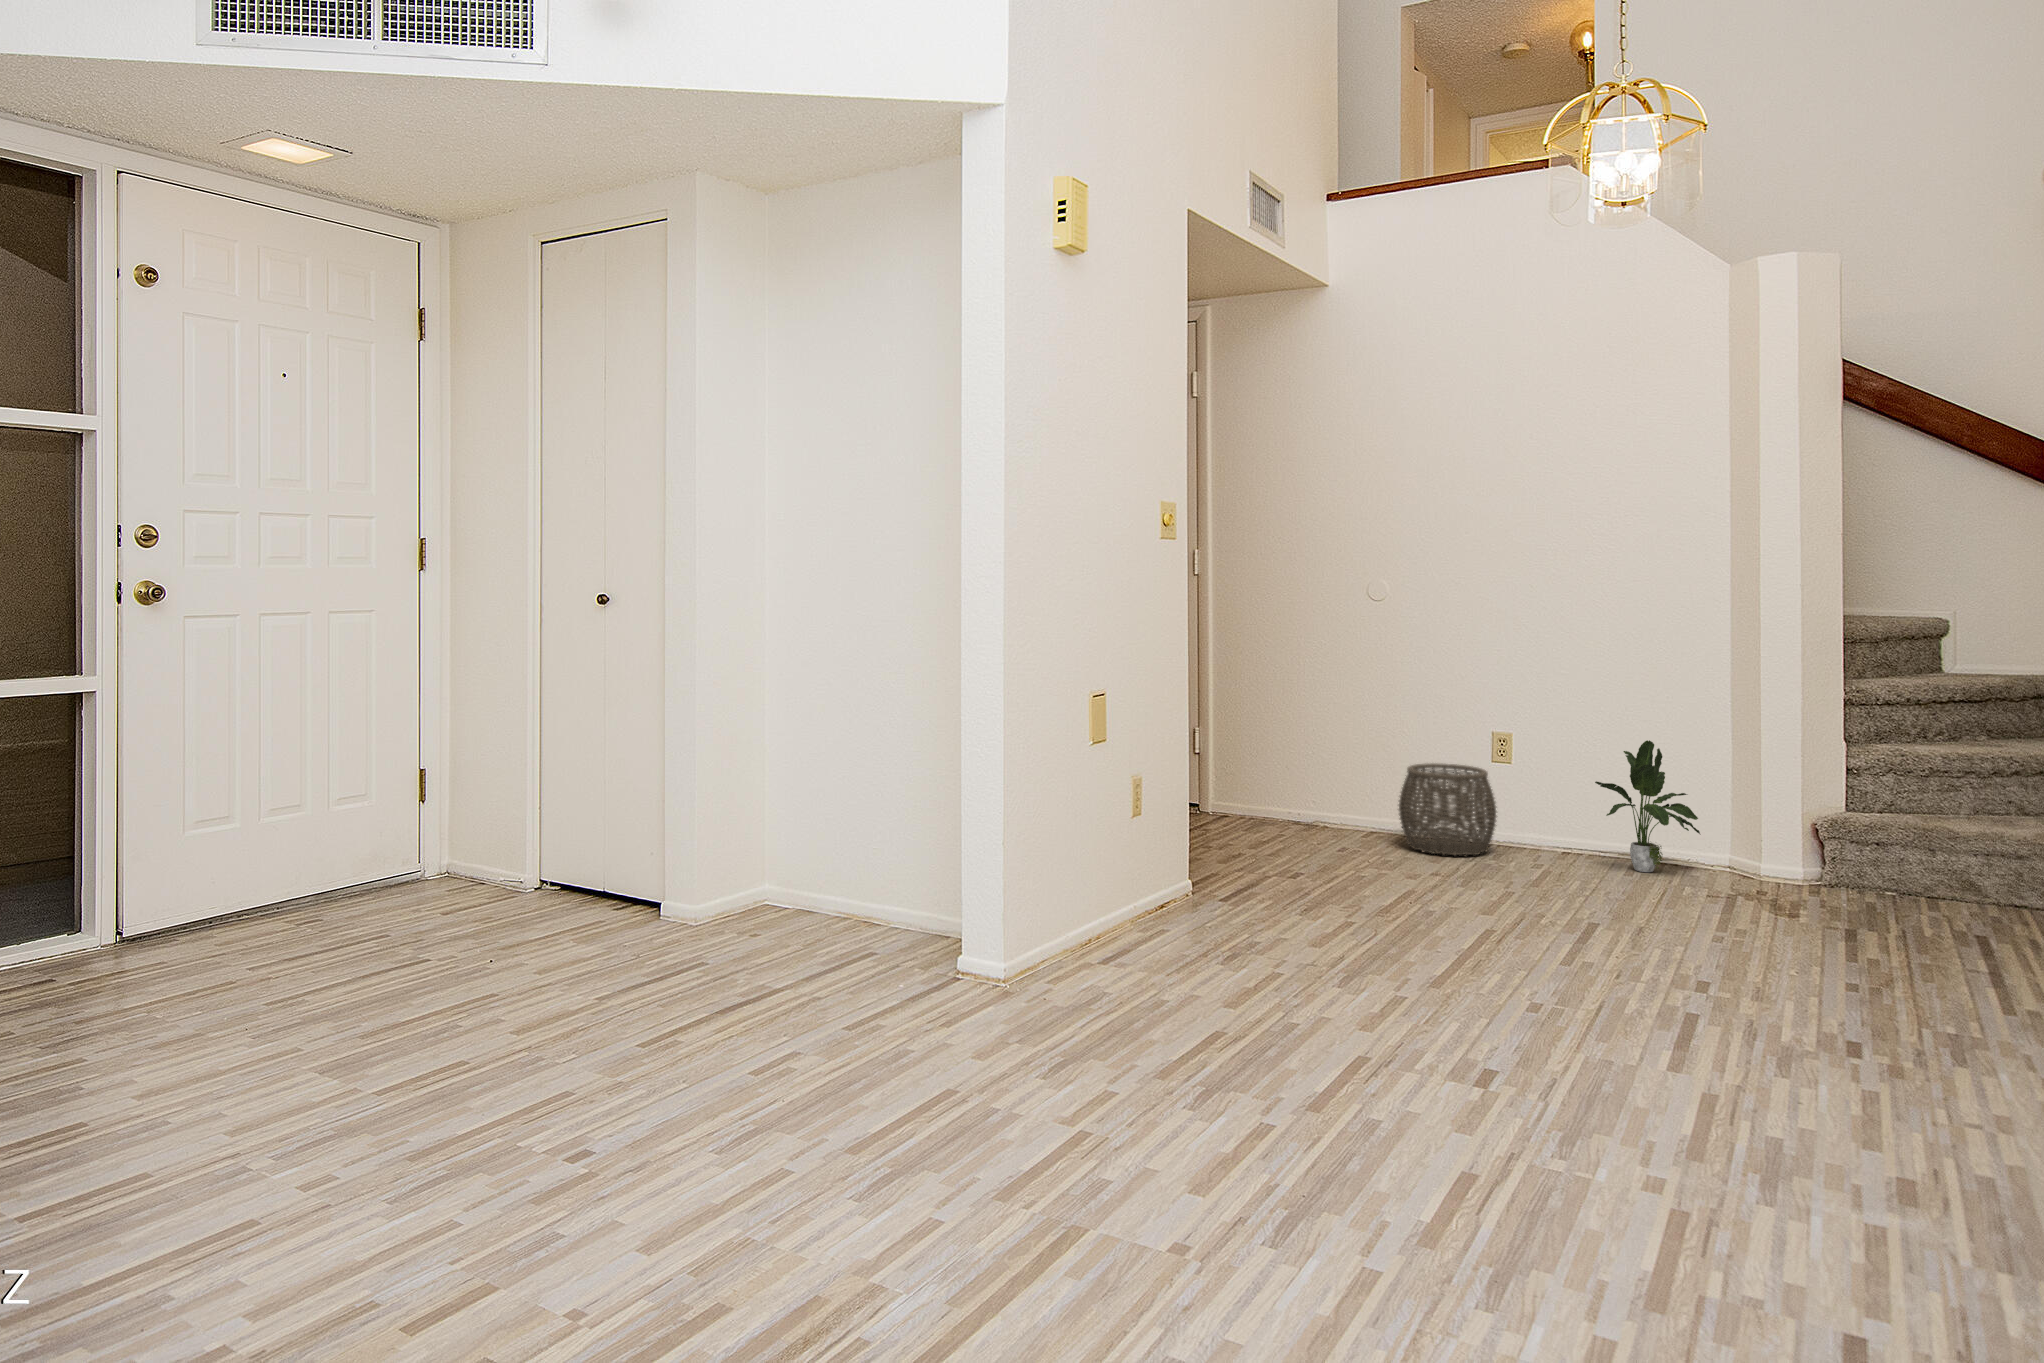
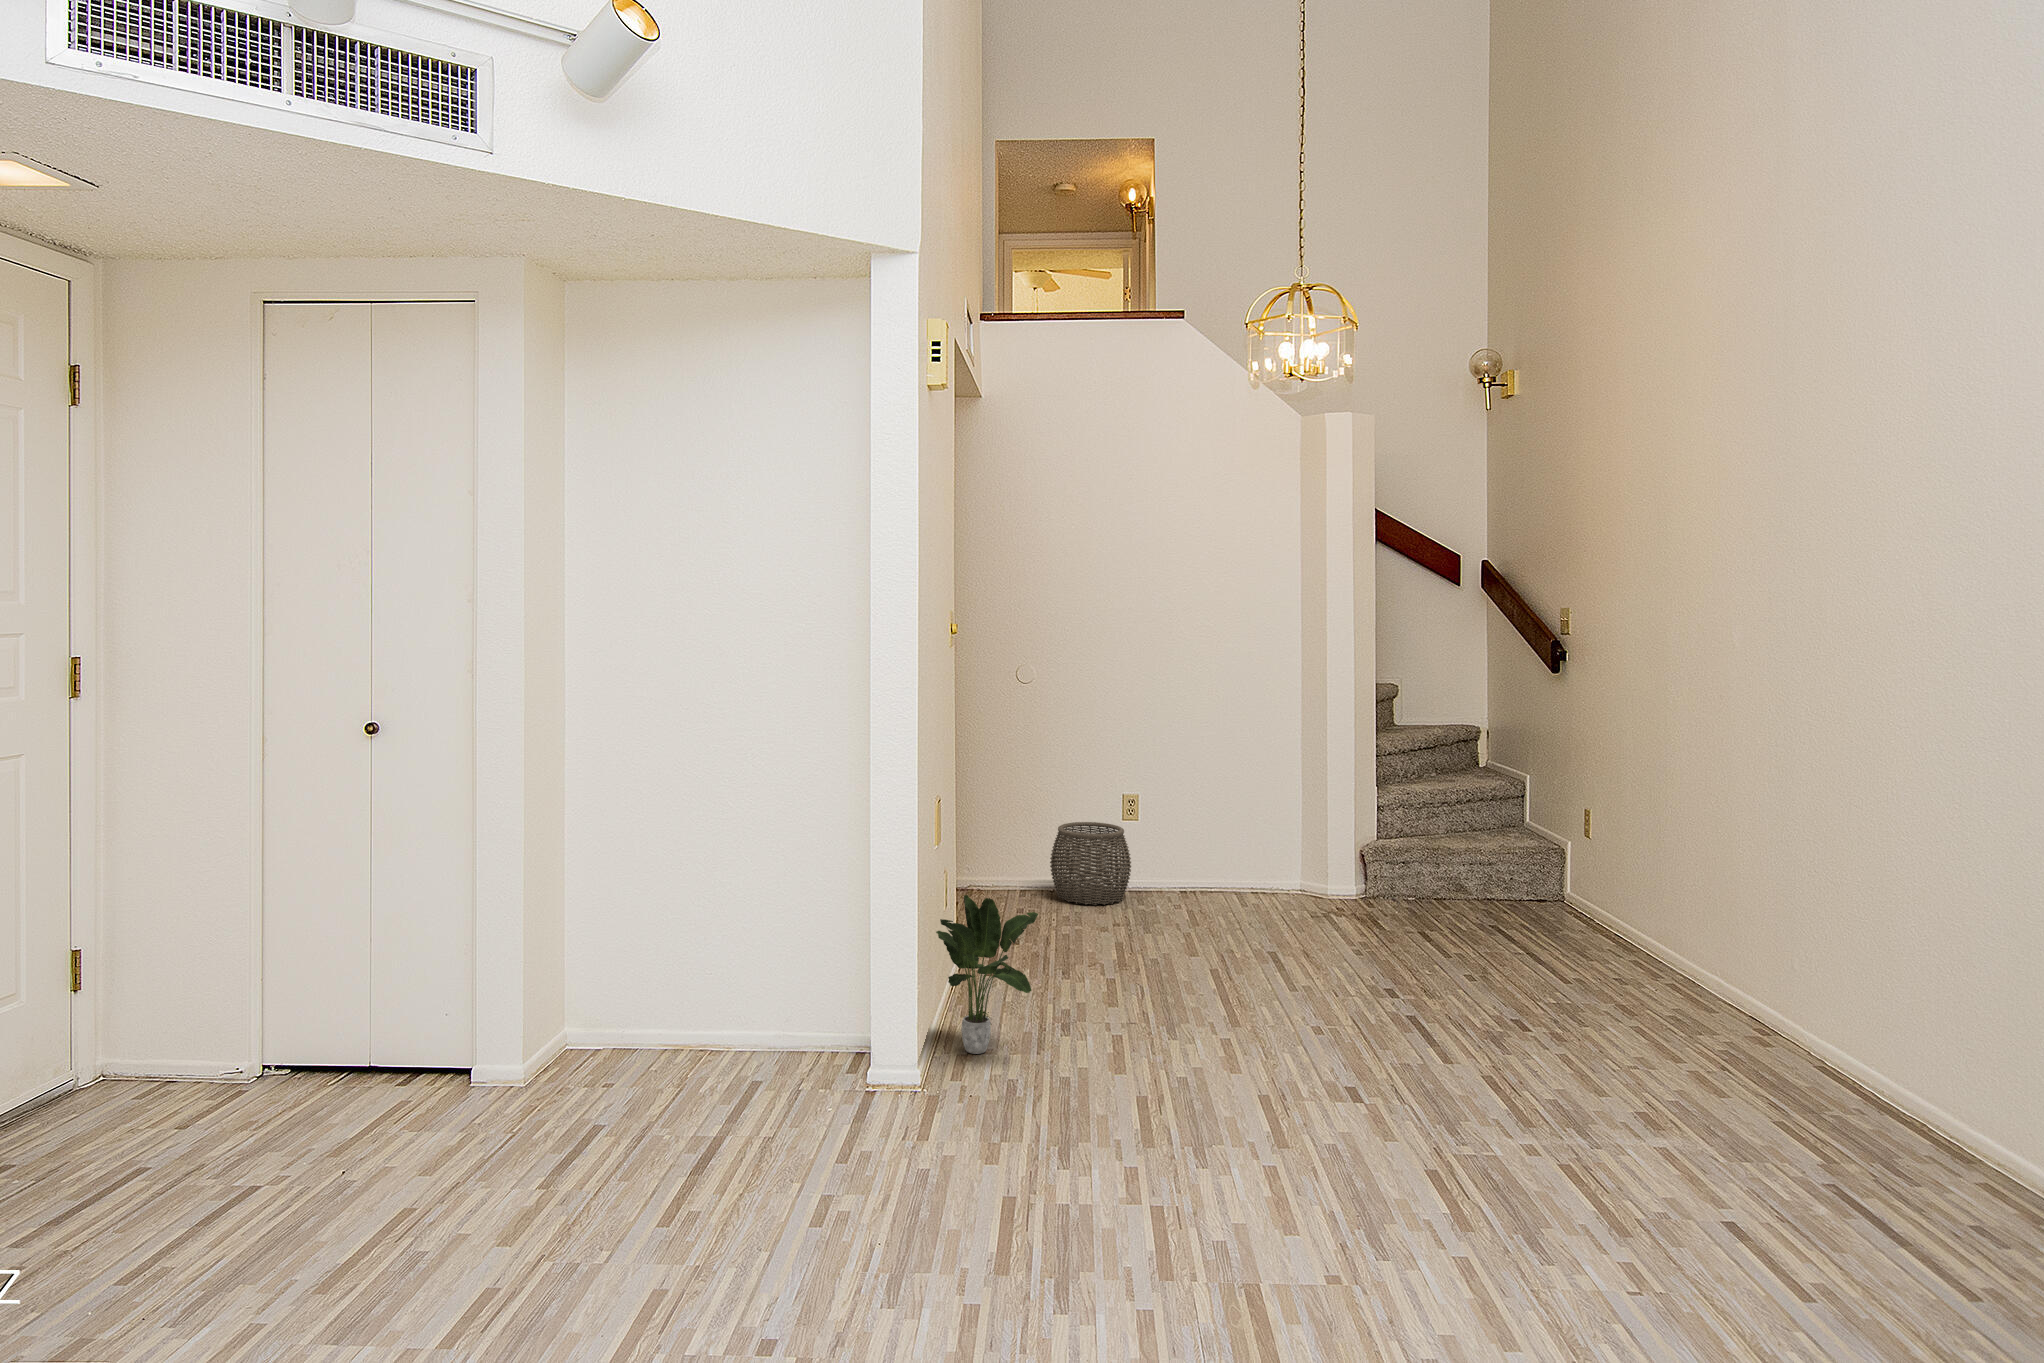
potted plant: present [1595,740,1700,872] -> present [936,895,1038,1054]

